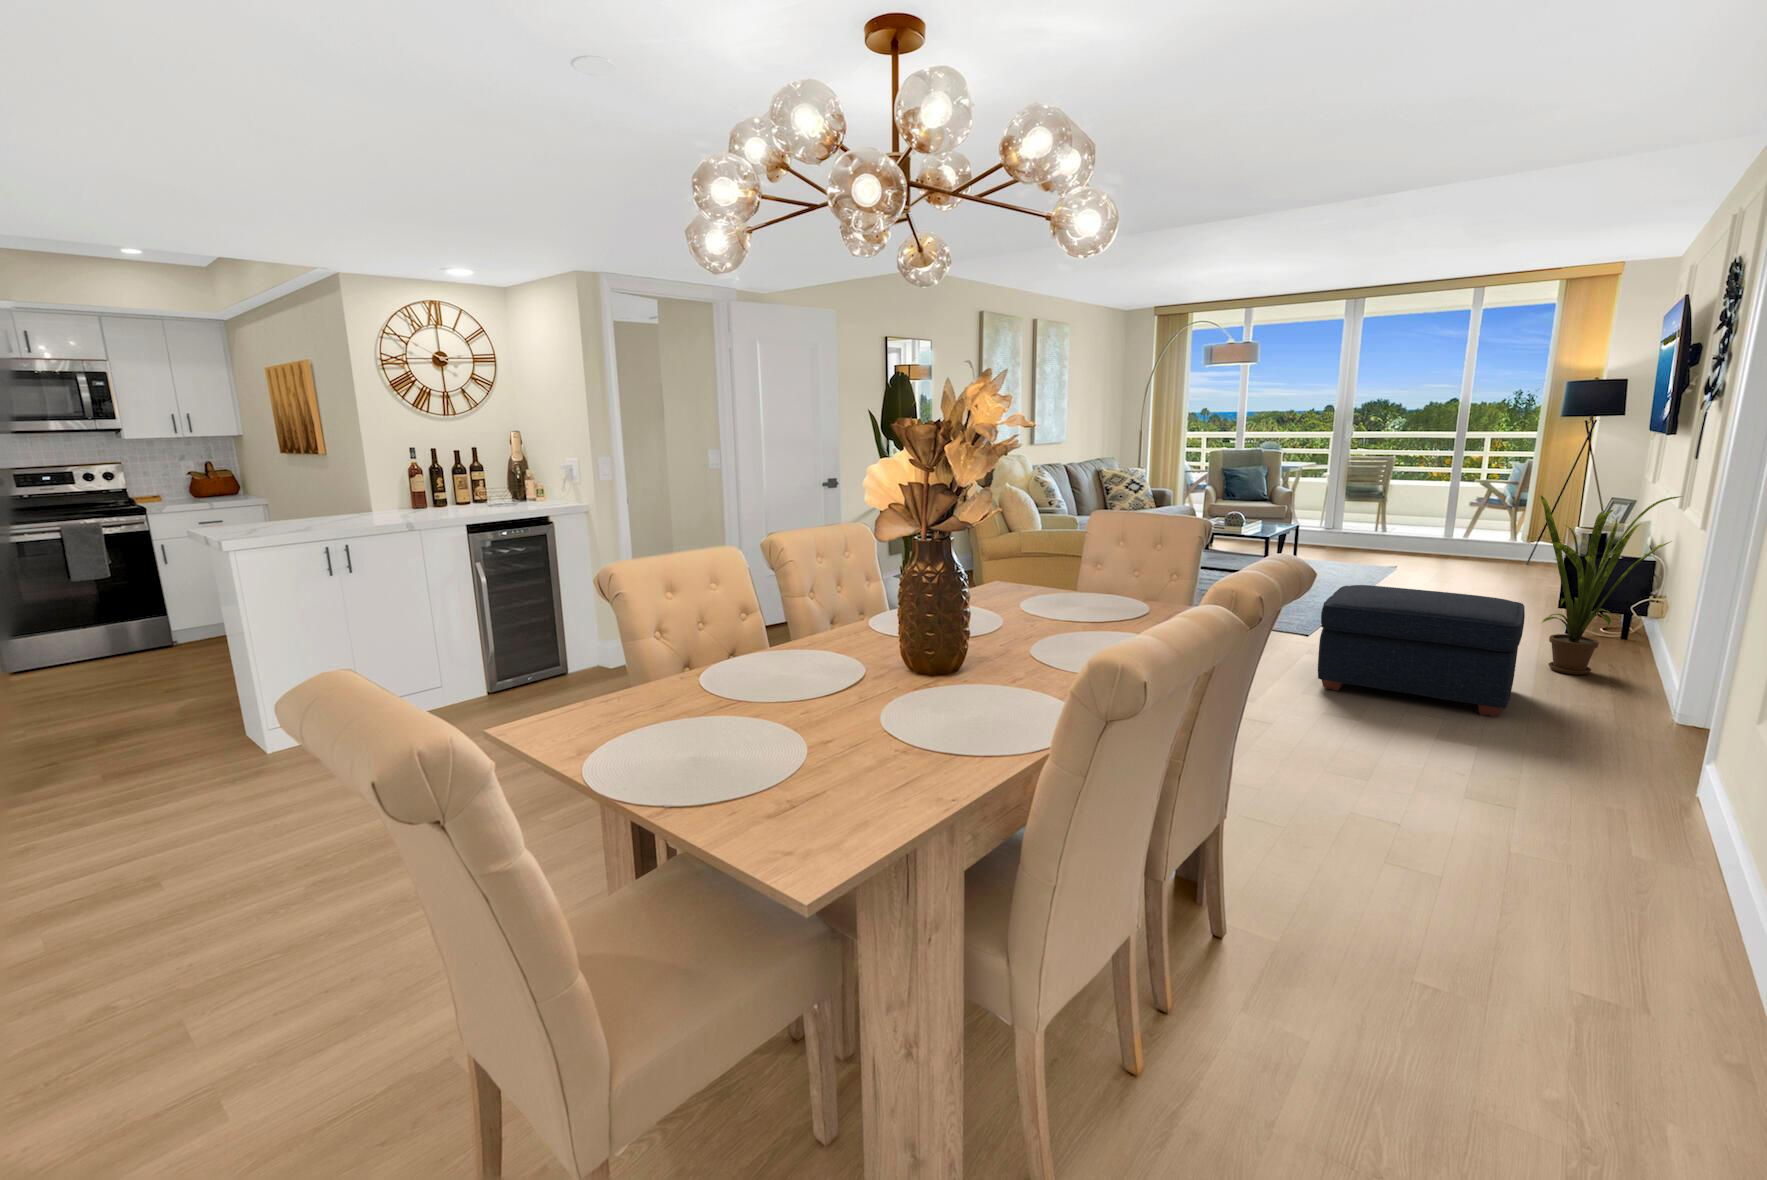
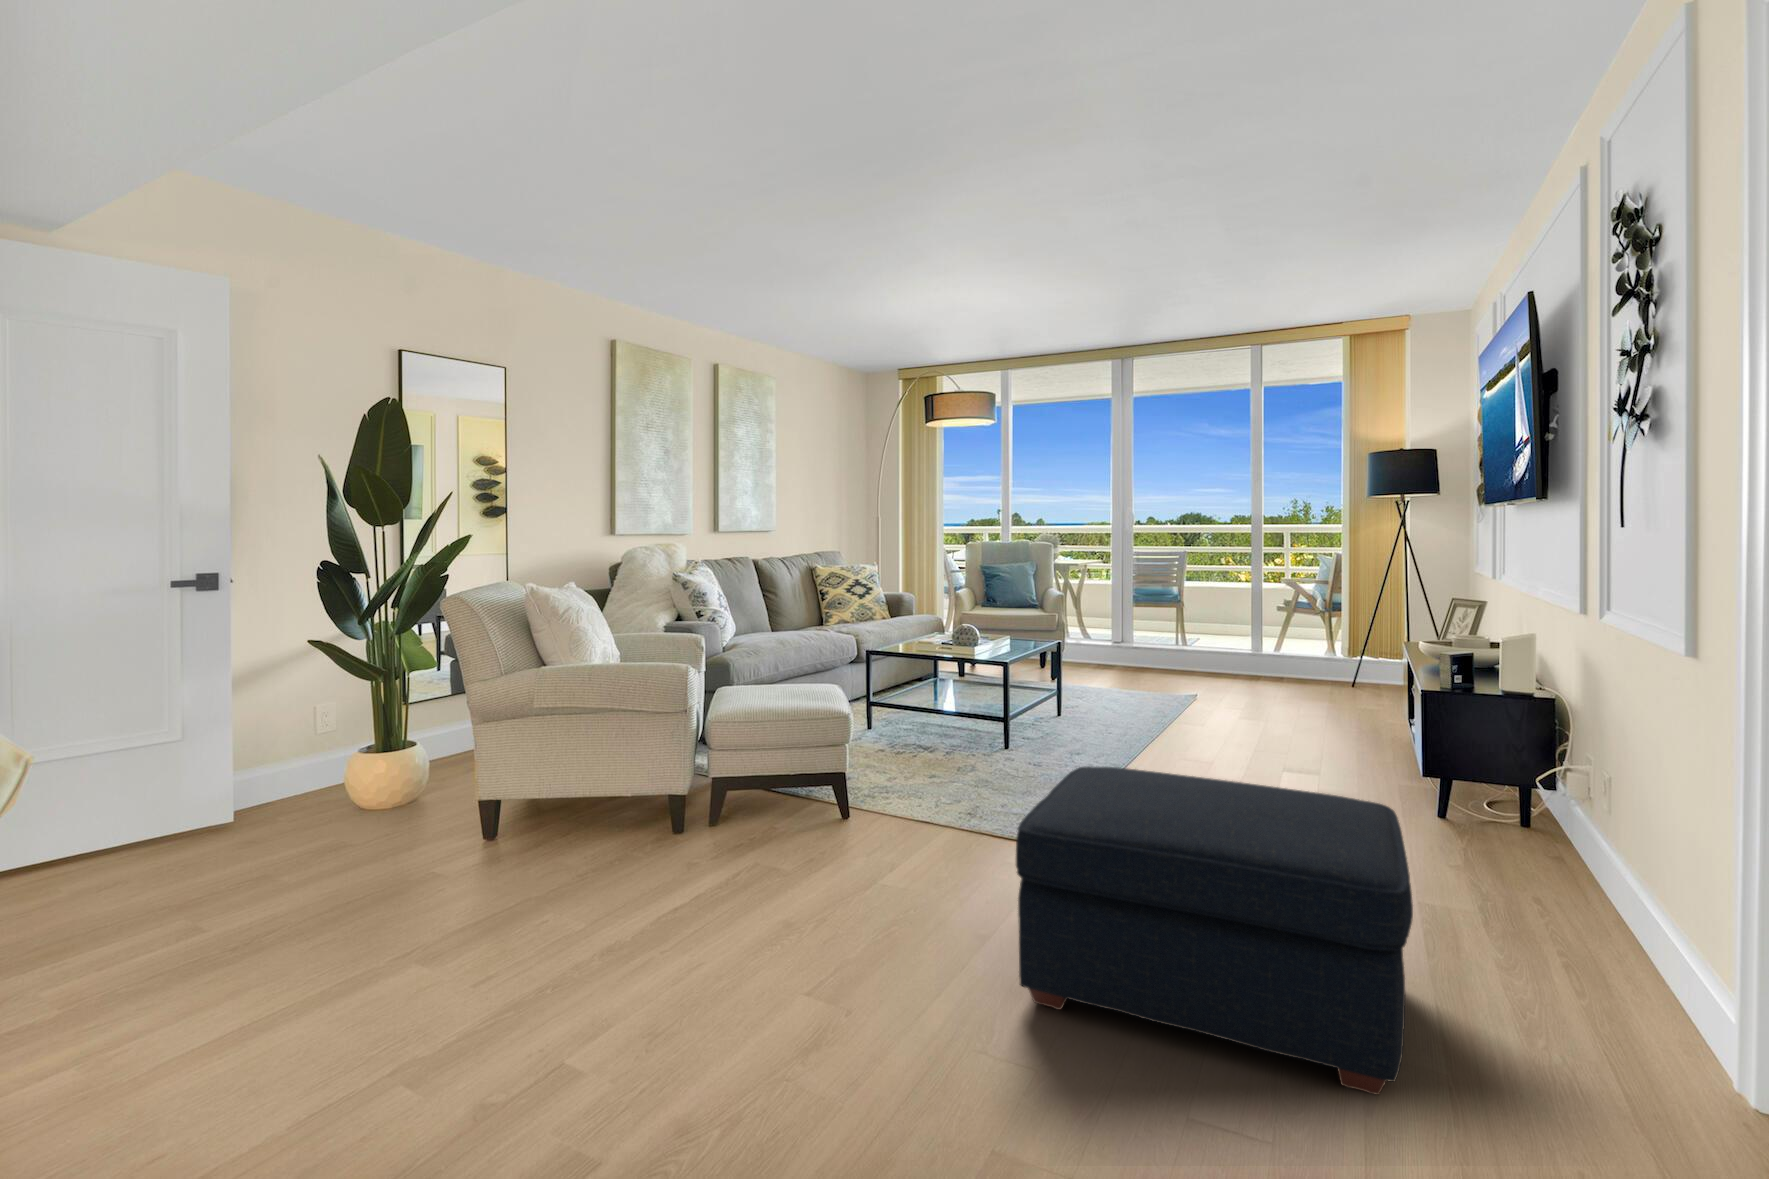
house plant: present [1541,496,1681,675] -> none [1392,593,1636,923]

